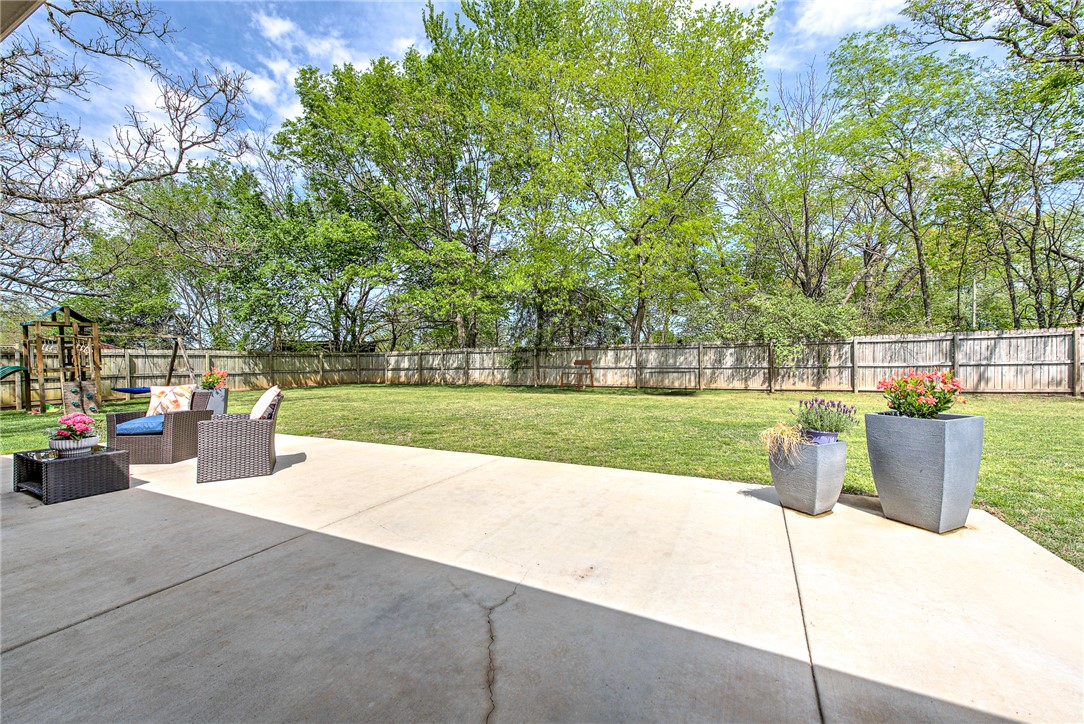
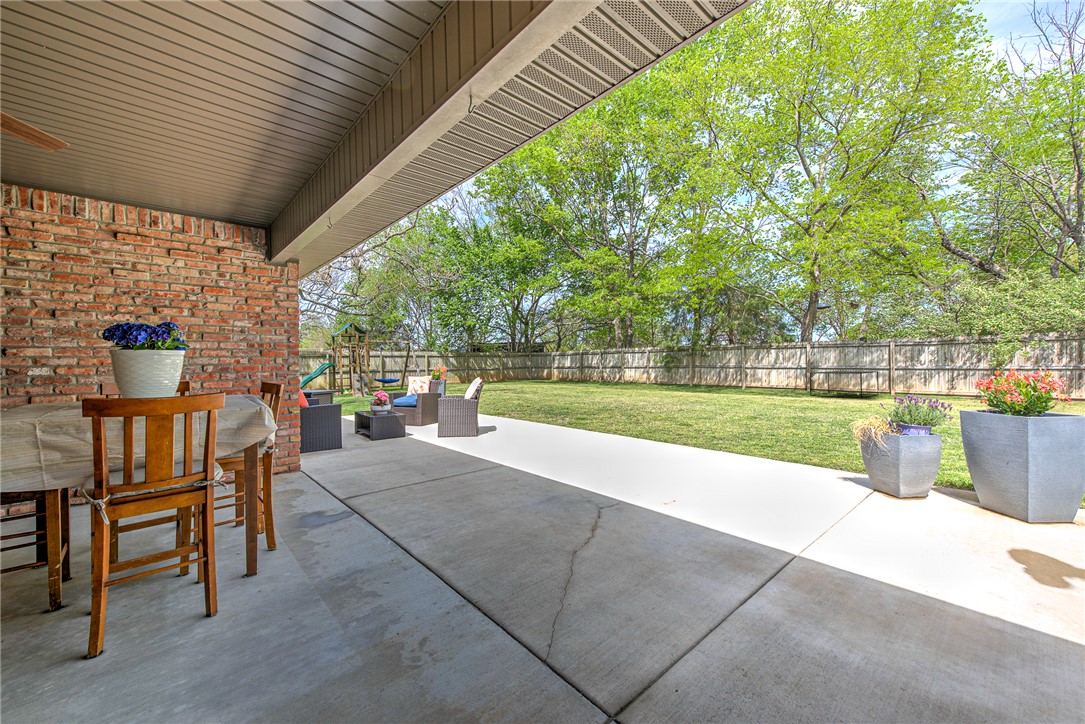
bench: present [561,359,594,391] -> none [716,358,753,391]

